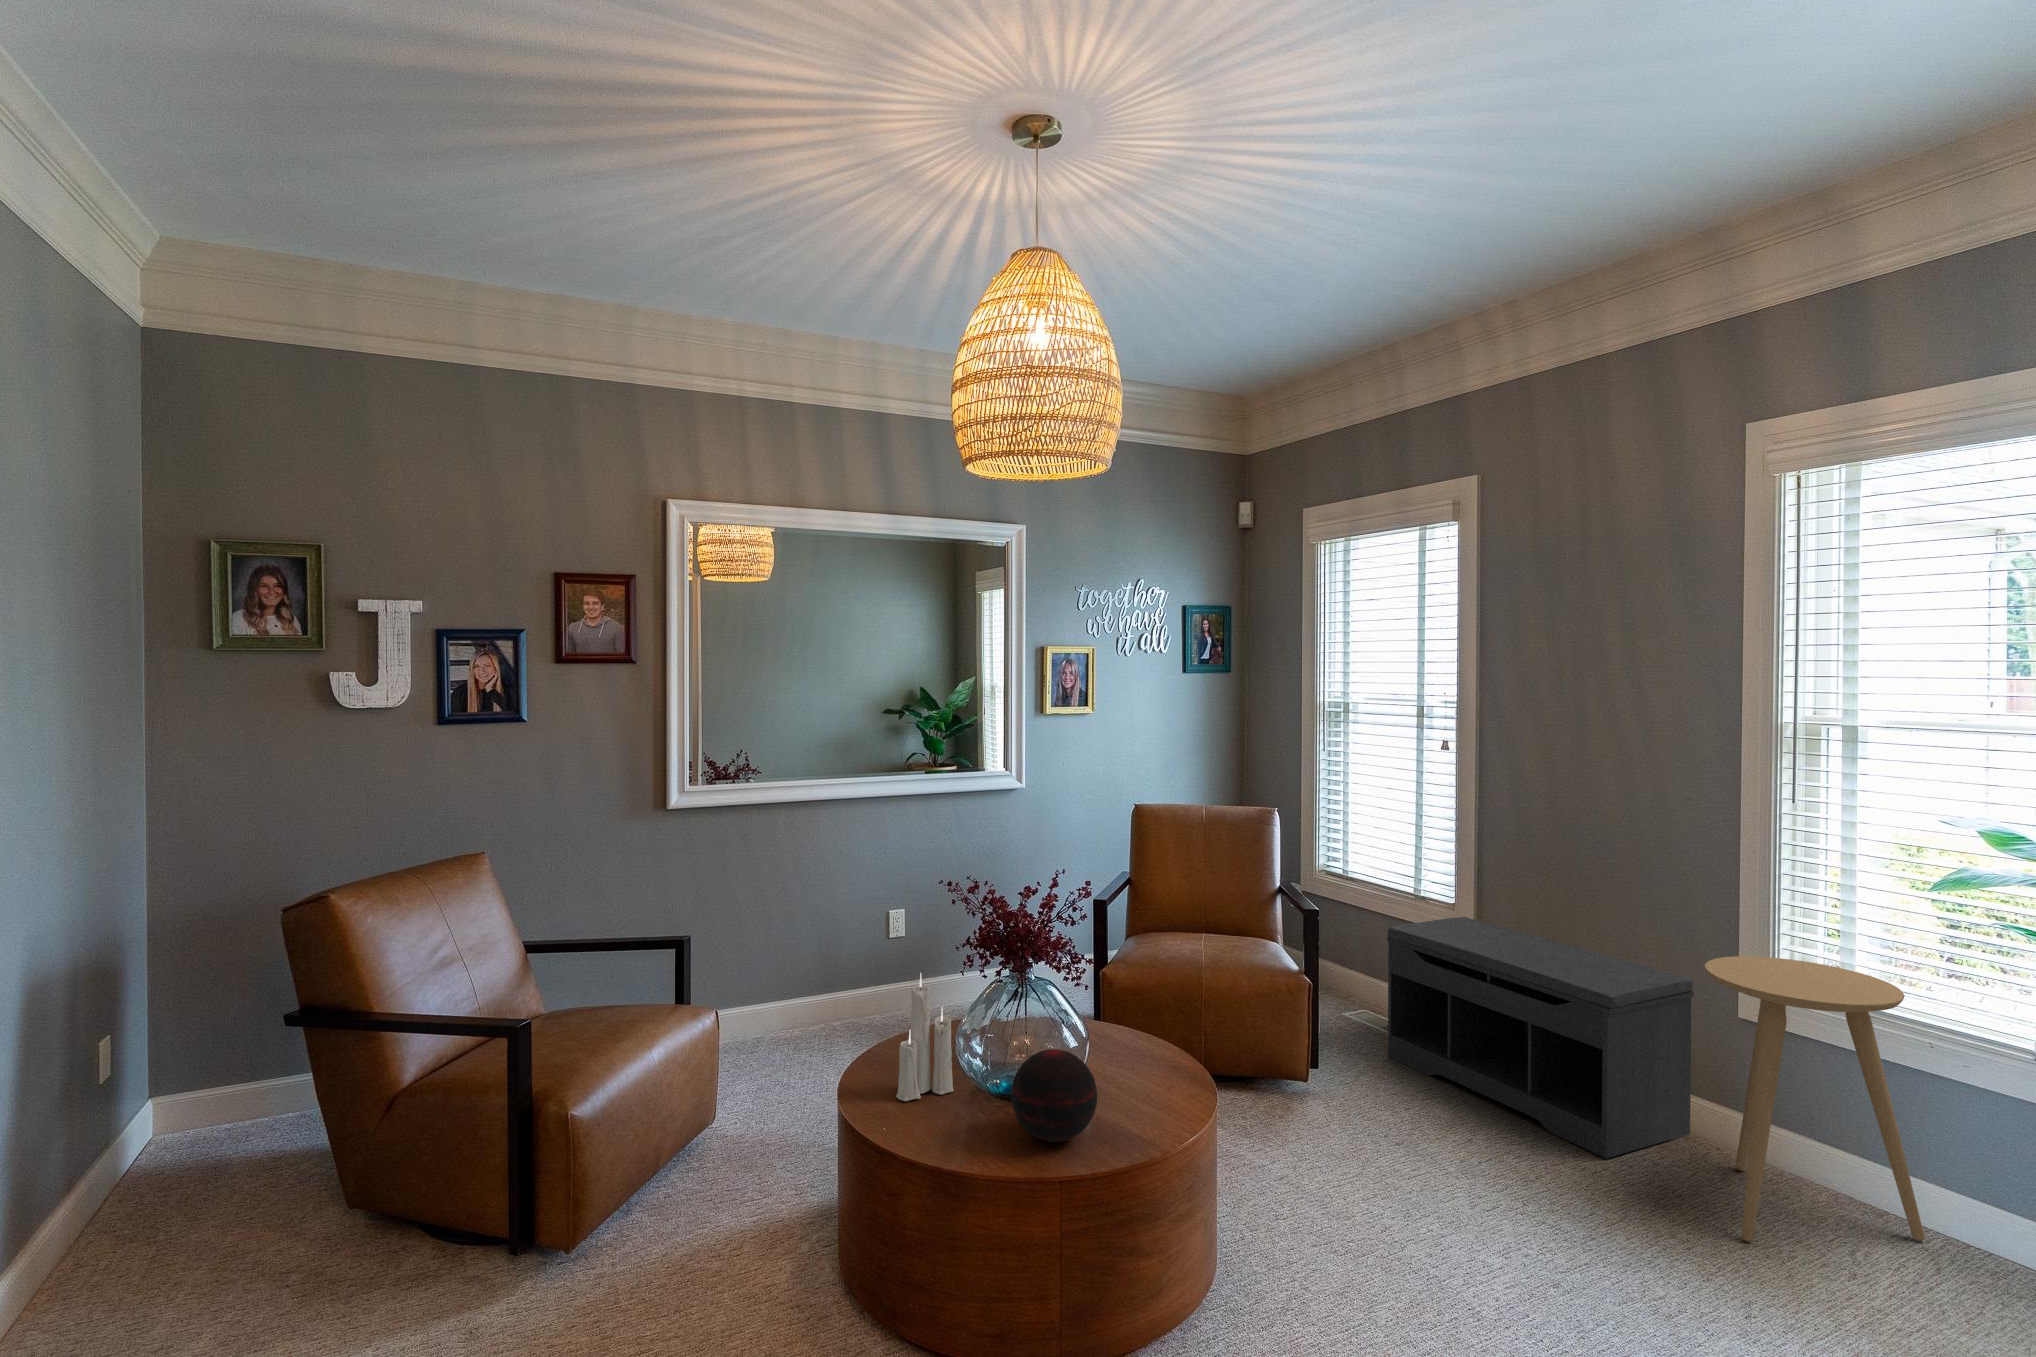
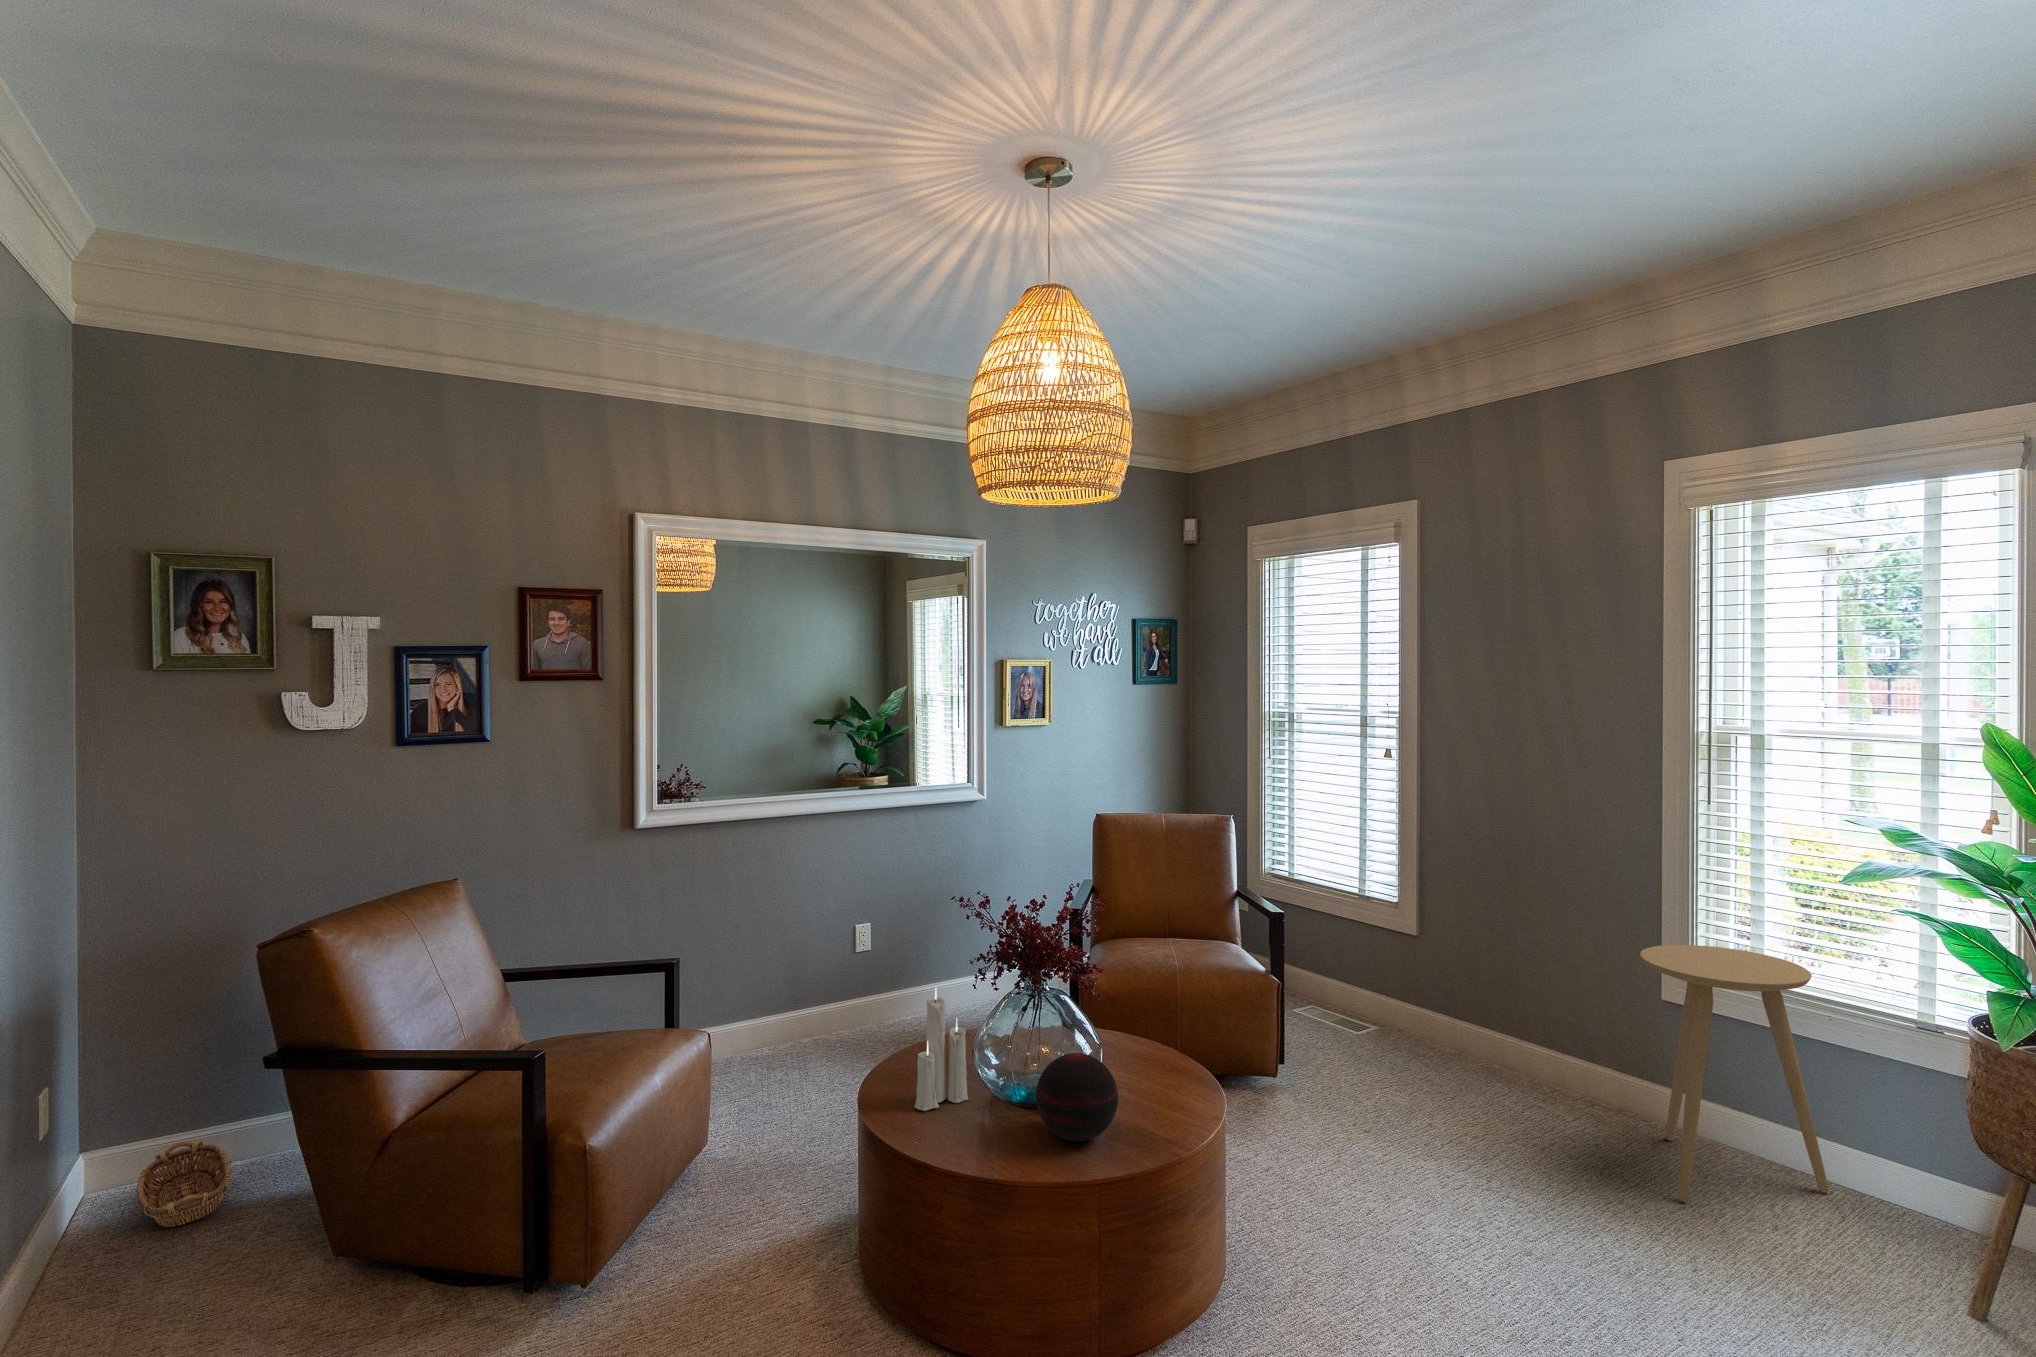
bench: present [1387,917,1694,1159] -> none [1342,917,1625,1136]
basket: none [172,1094,285,1191] -> present [136,1141,231,1227]

